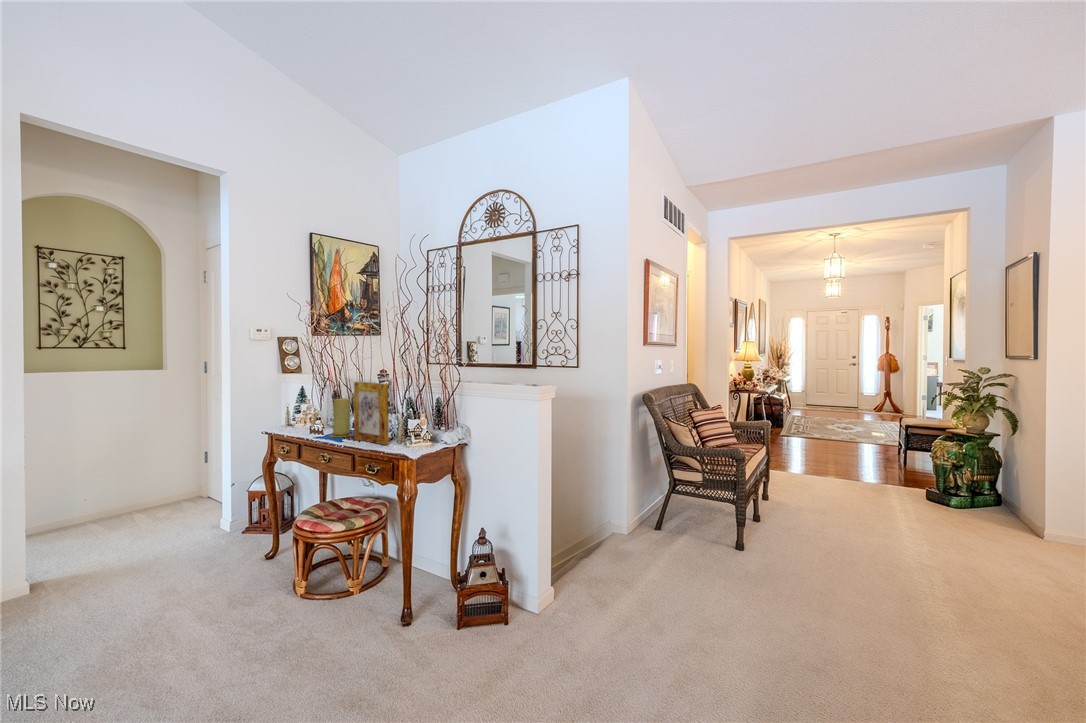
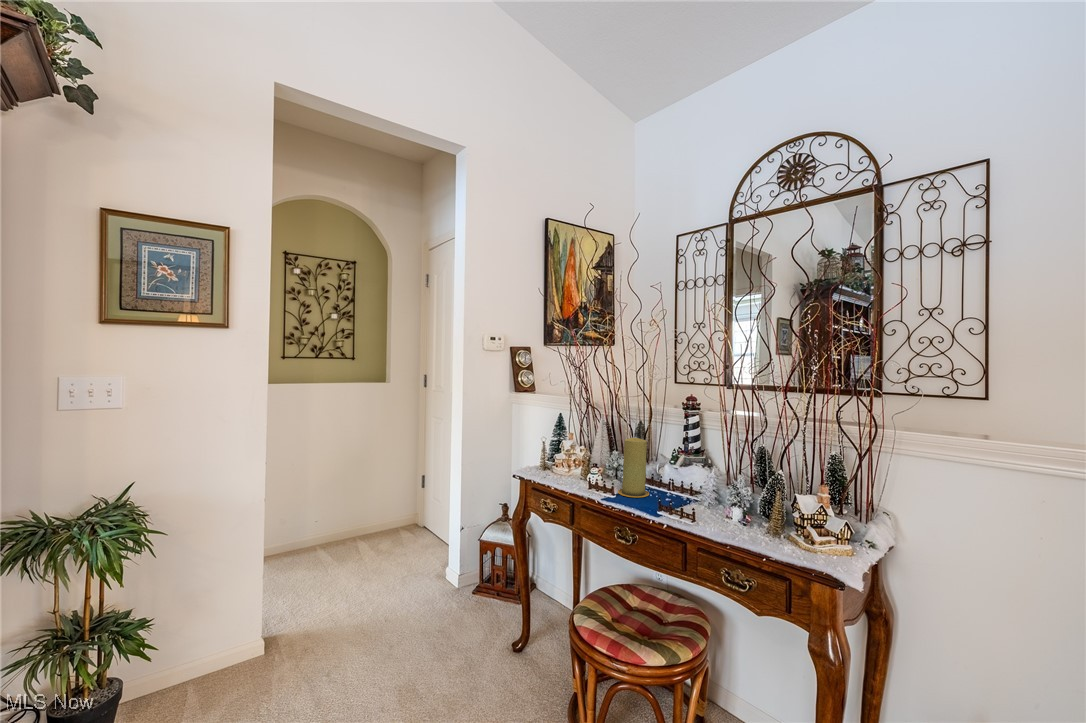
picture frame: present [354,382,389,445] -> none [662,417,739,527]

